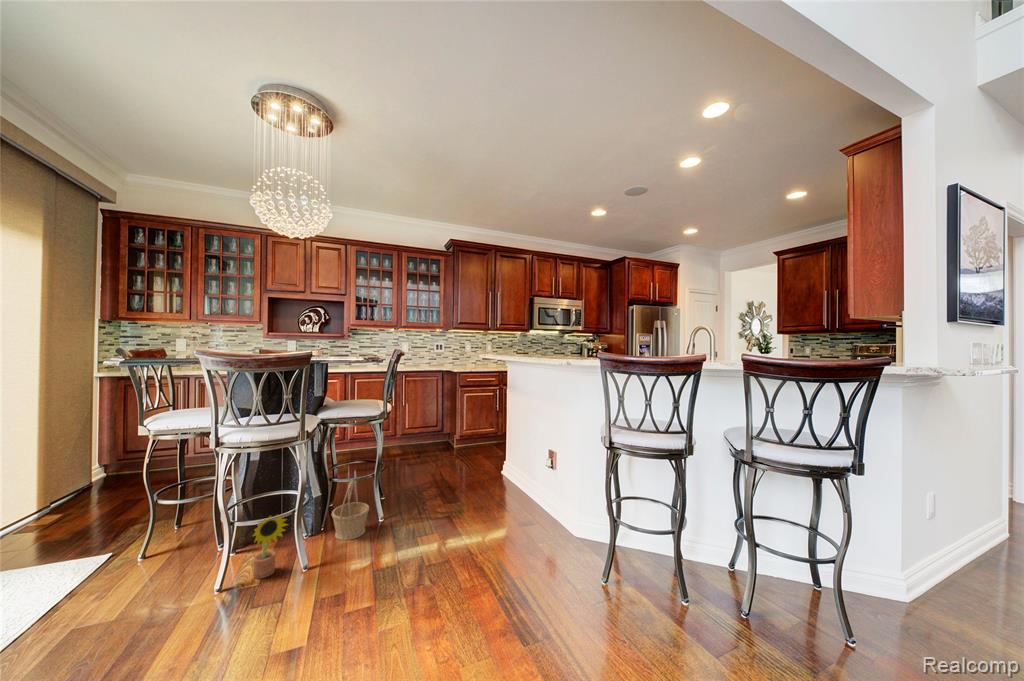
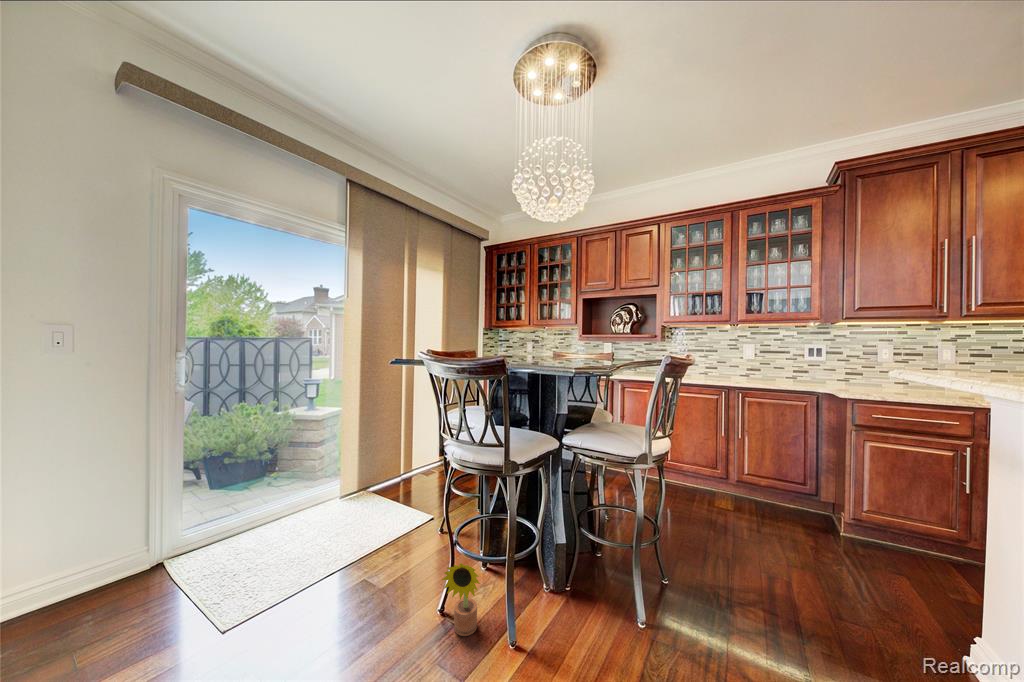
basket: present [332,481,369,540] -> none [556,549,609,645]

